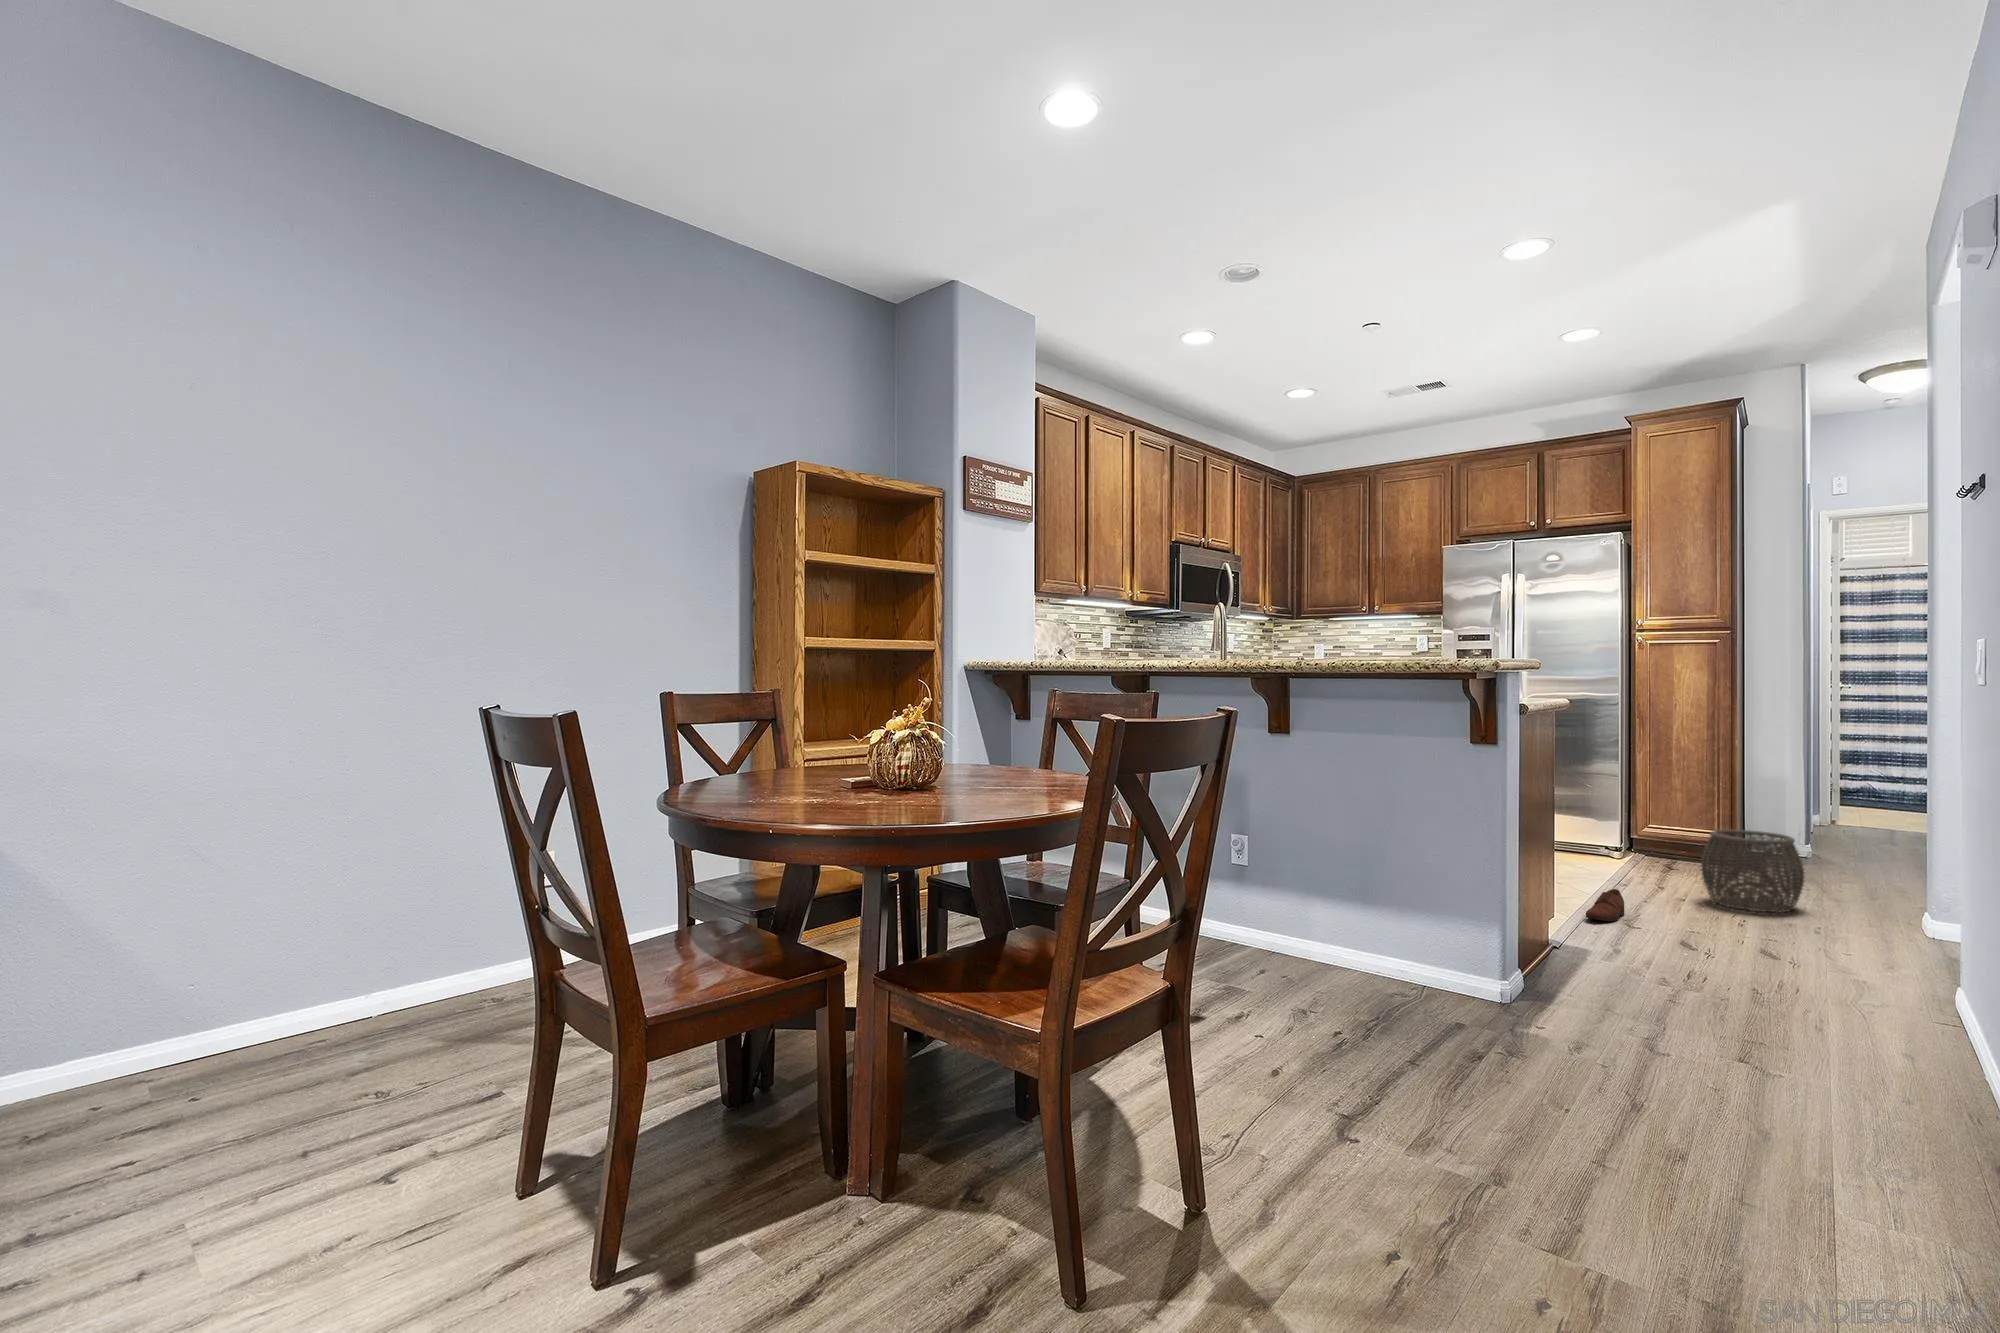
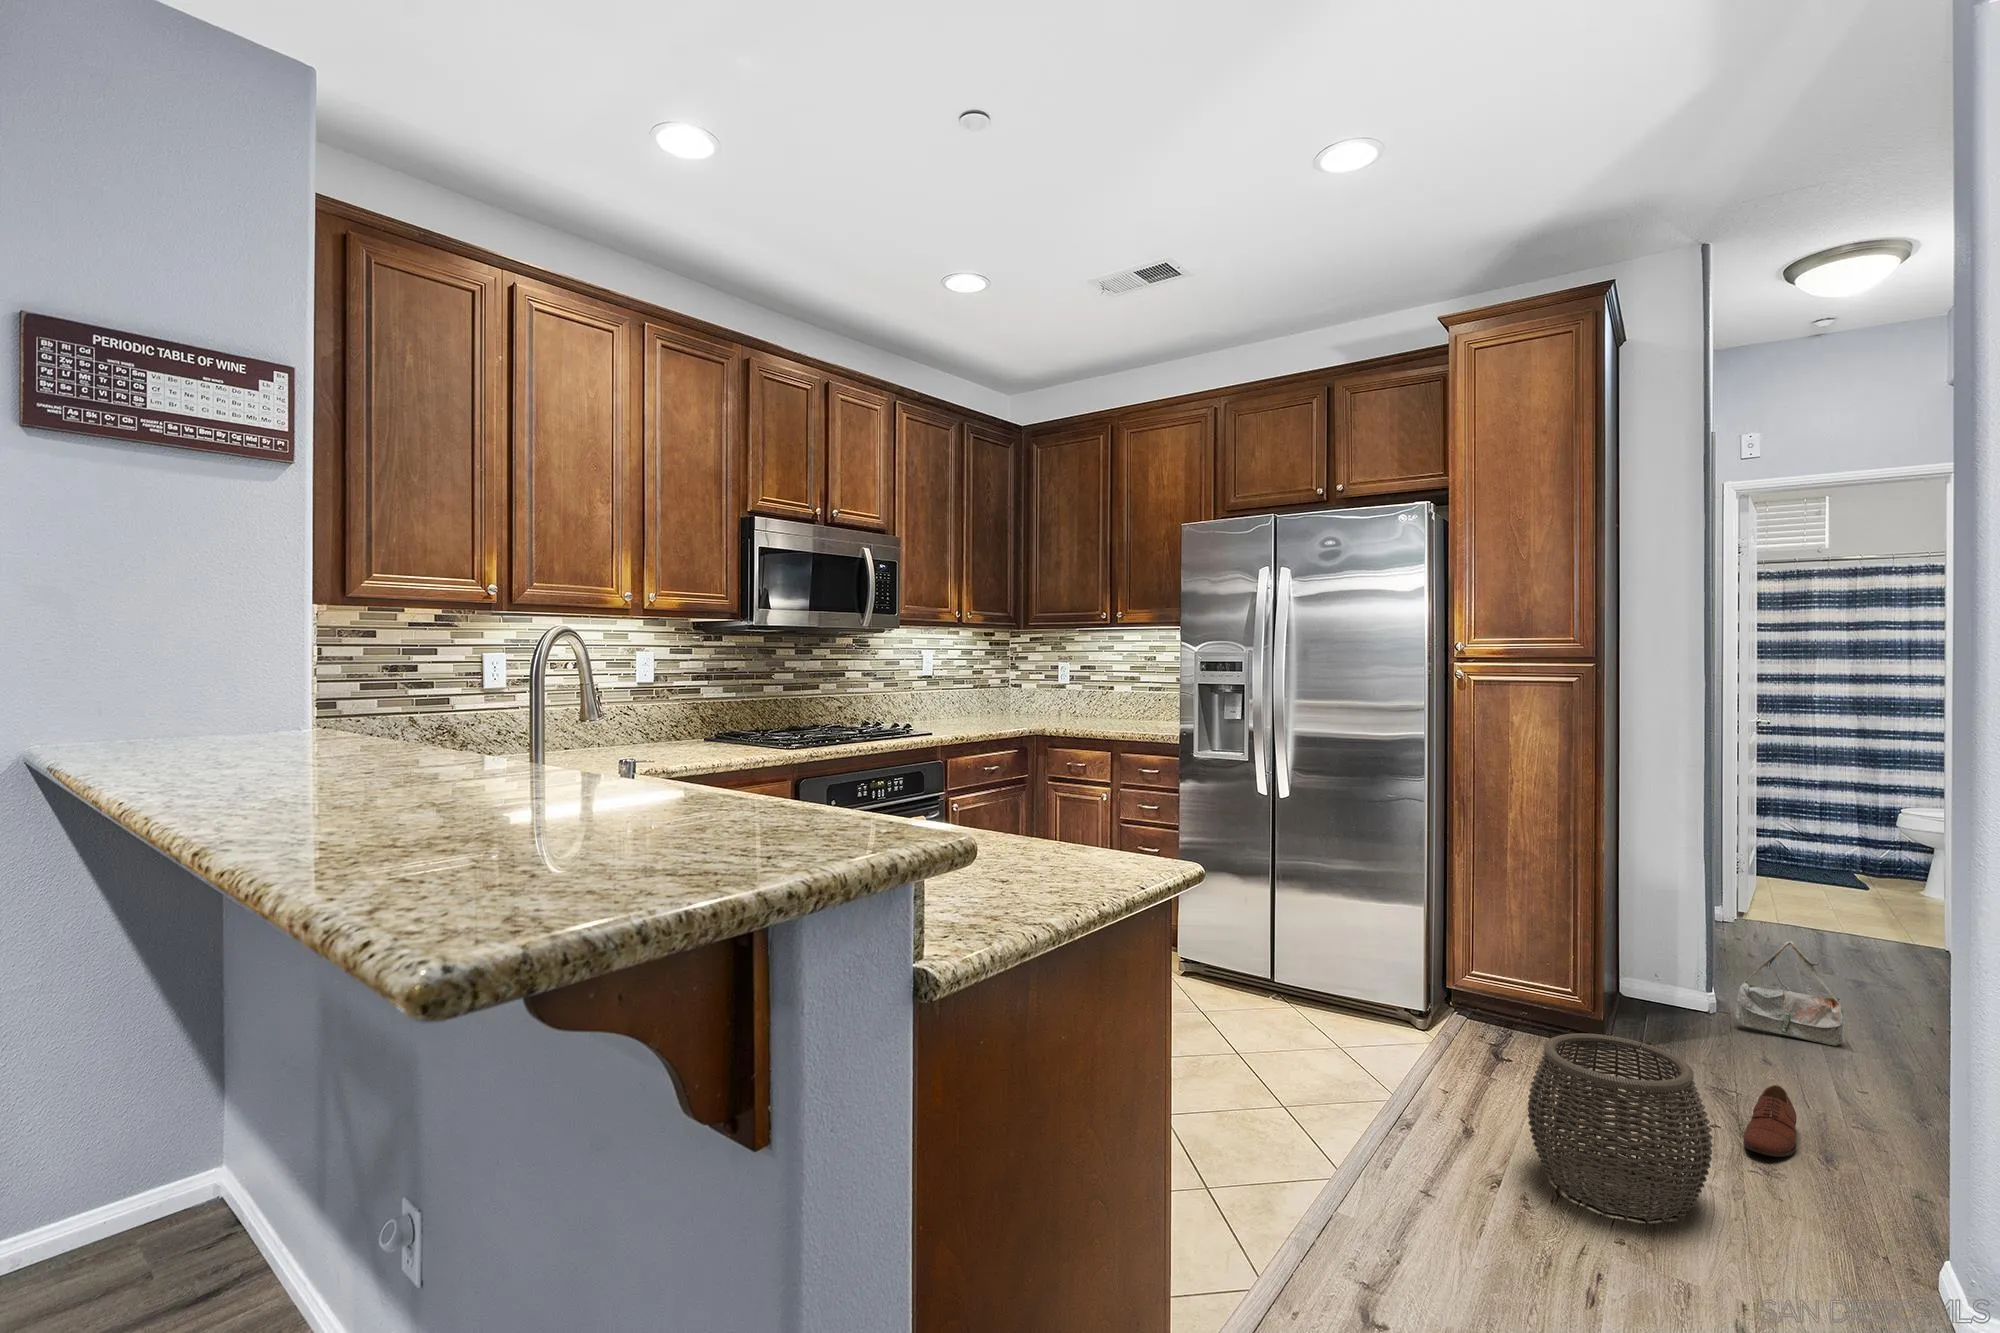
bag: none [1825,807,1897,870] -> present [1735,941,1845,1046]
shoe: present [1586,889,1625,921] -> present [1744,1085,1797,1157]

